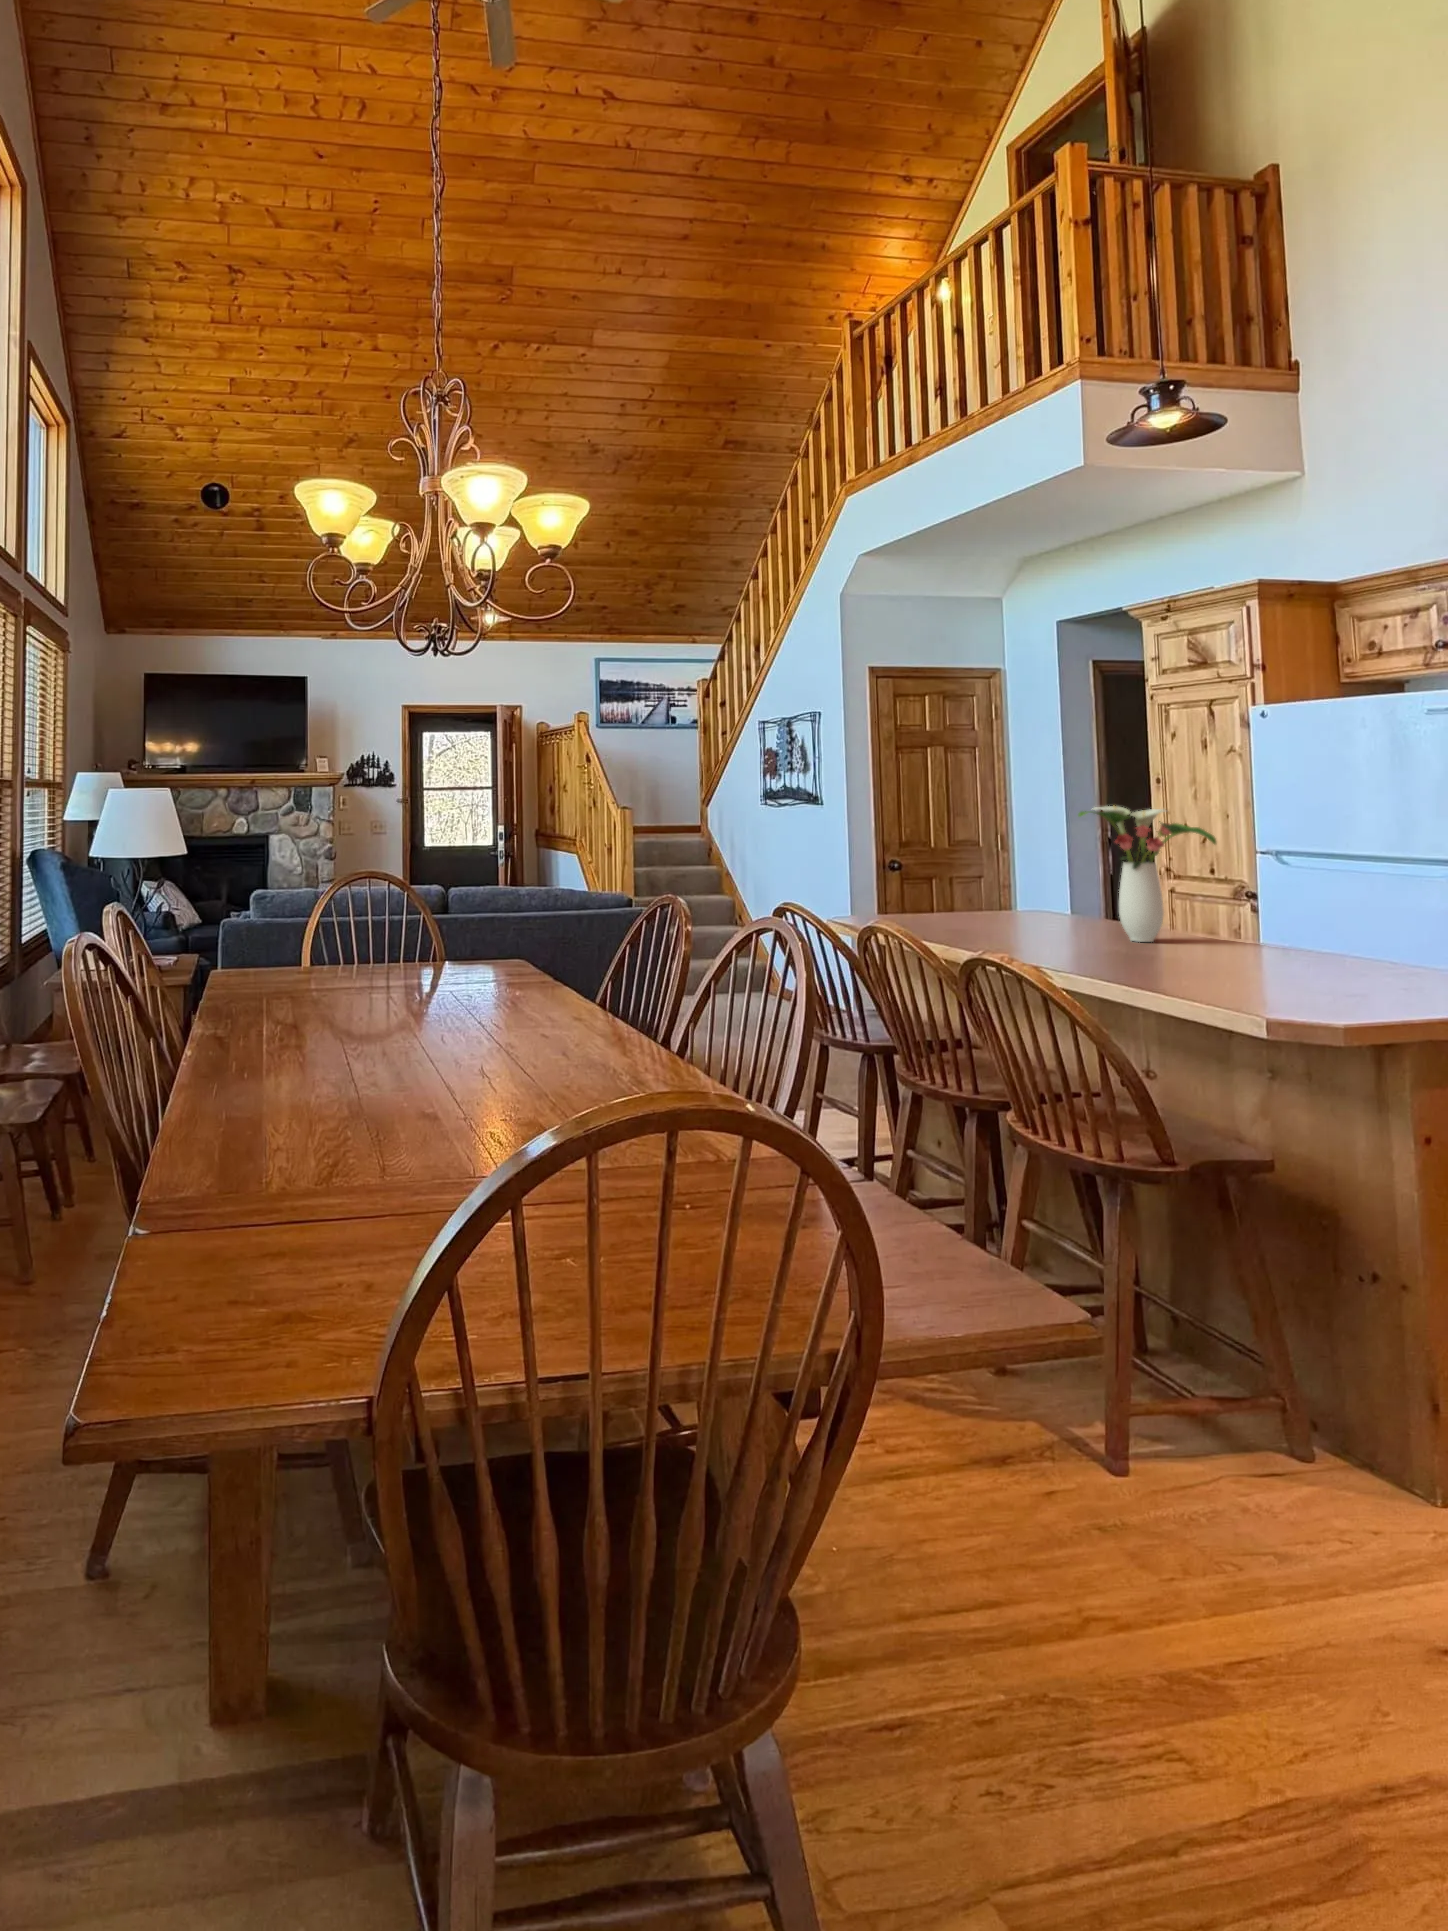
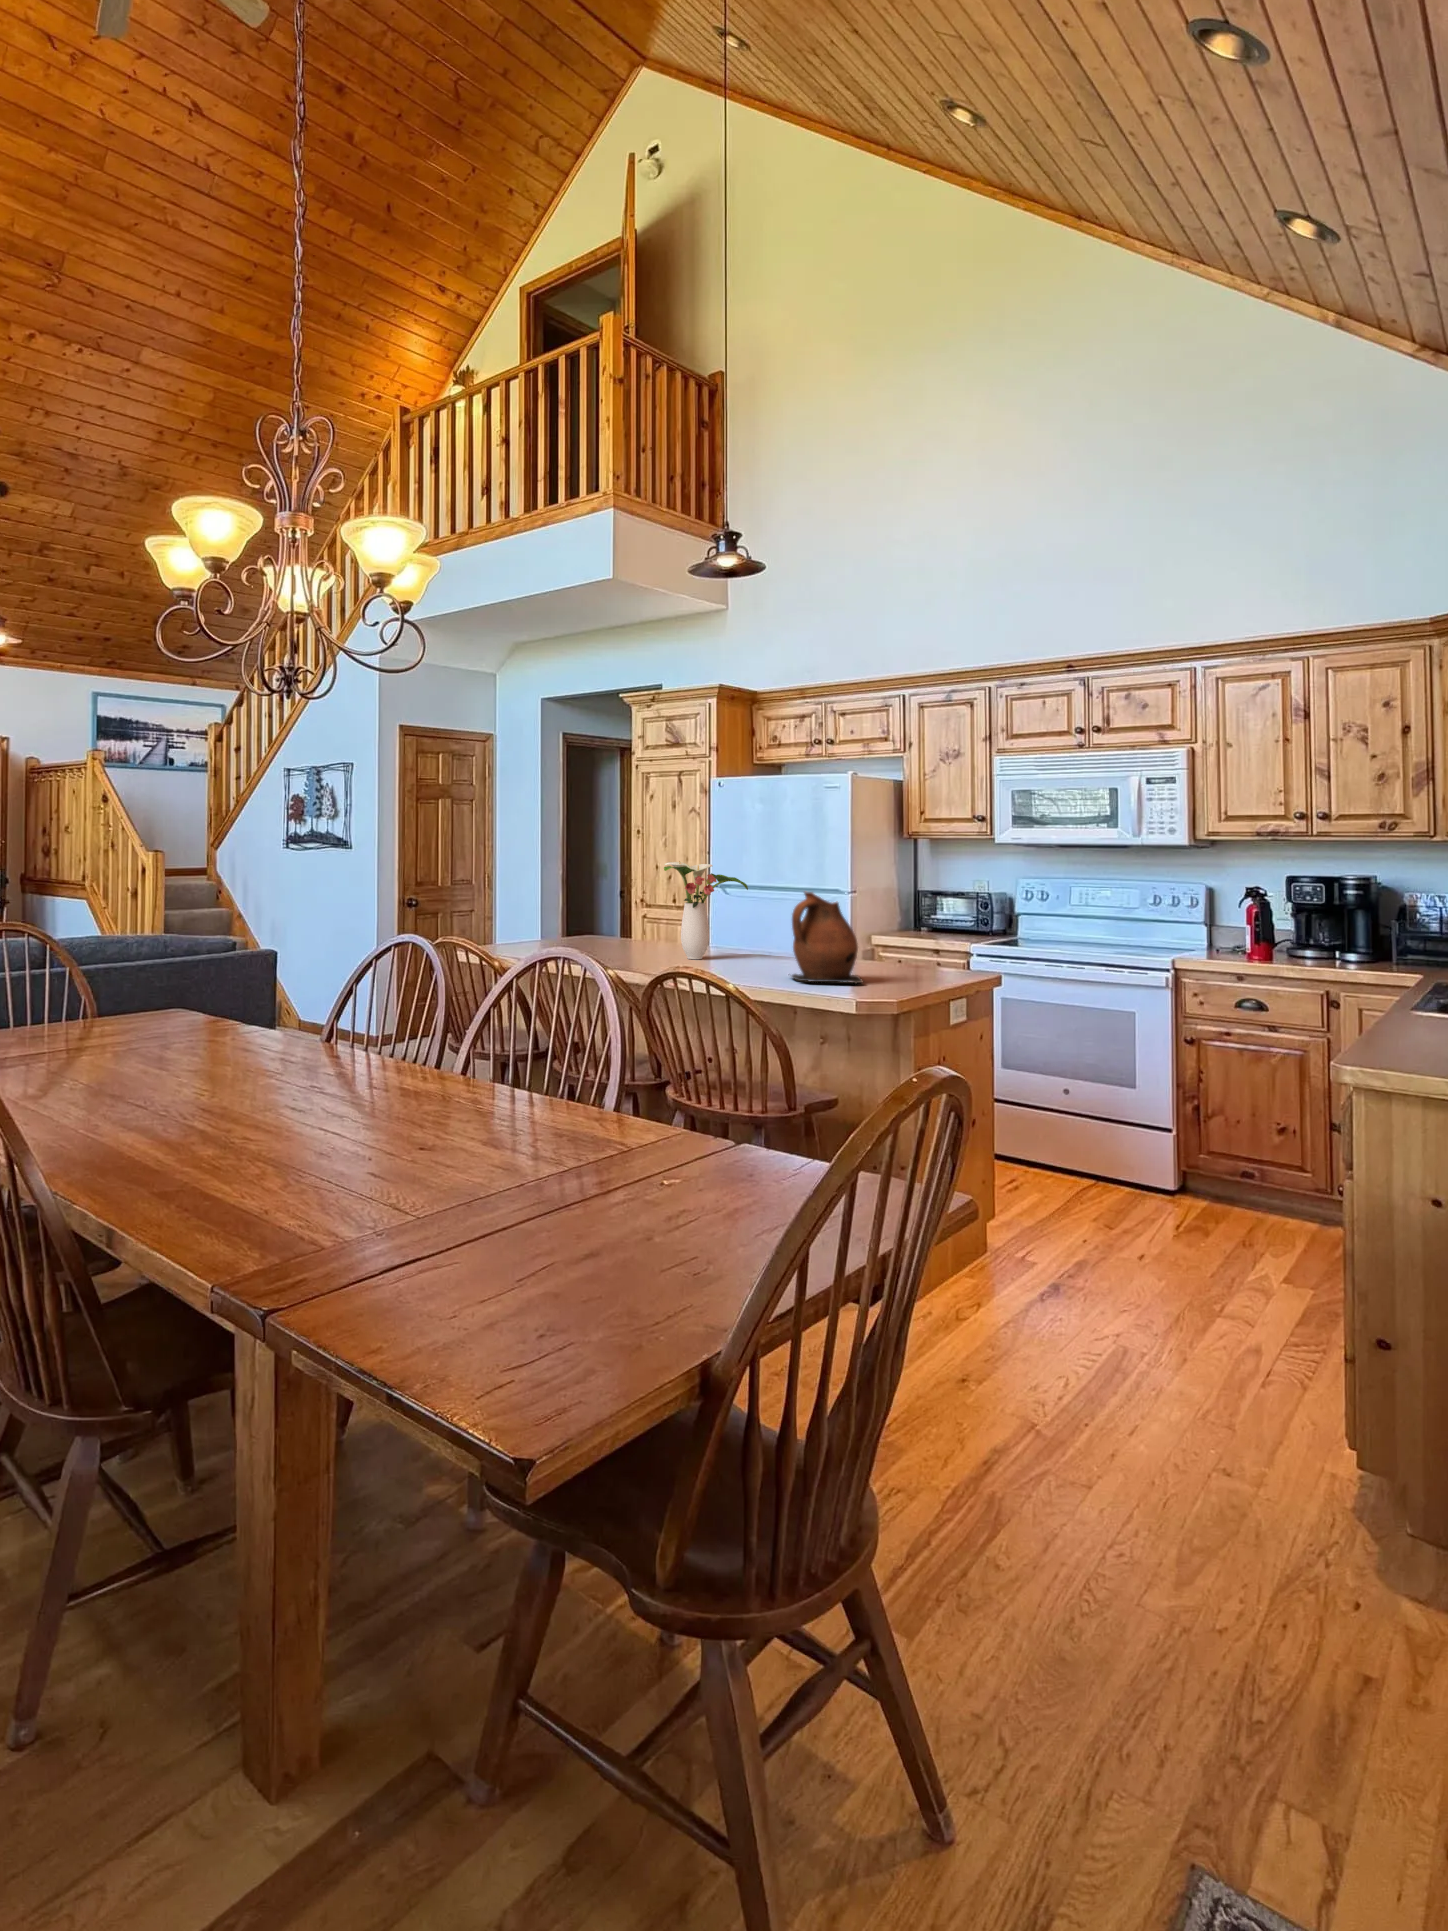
ceramic pitcher: none [1246,845,1389,995] -> present [792,892,863,984]

